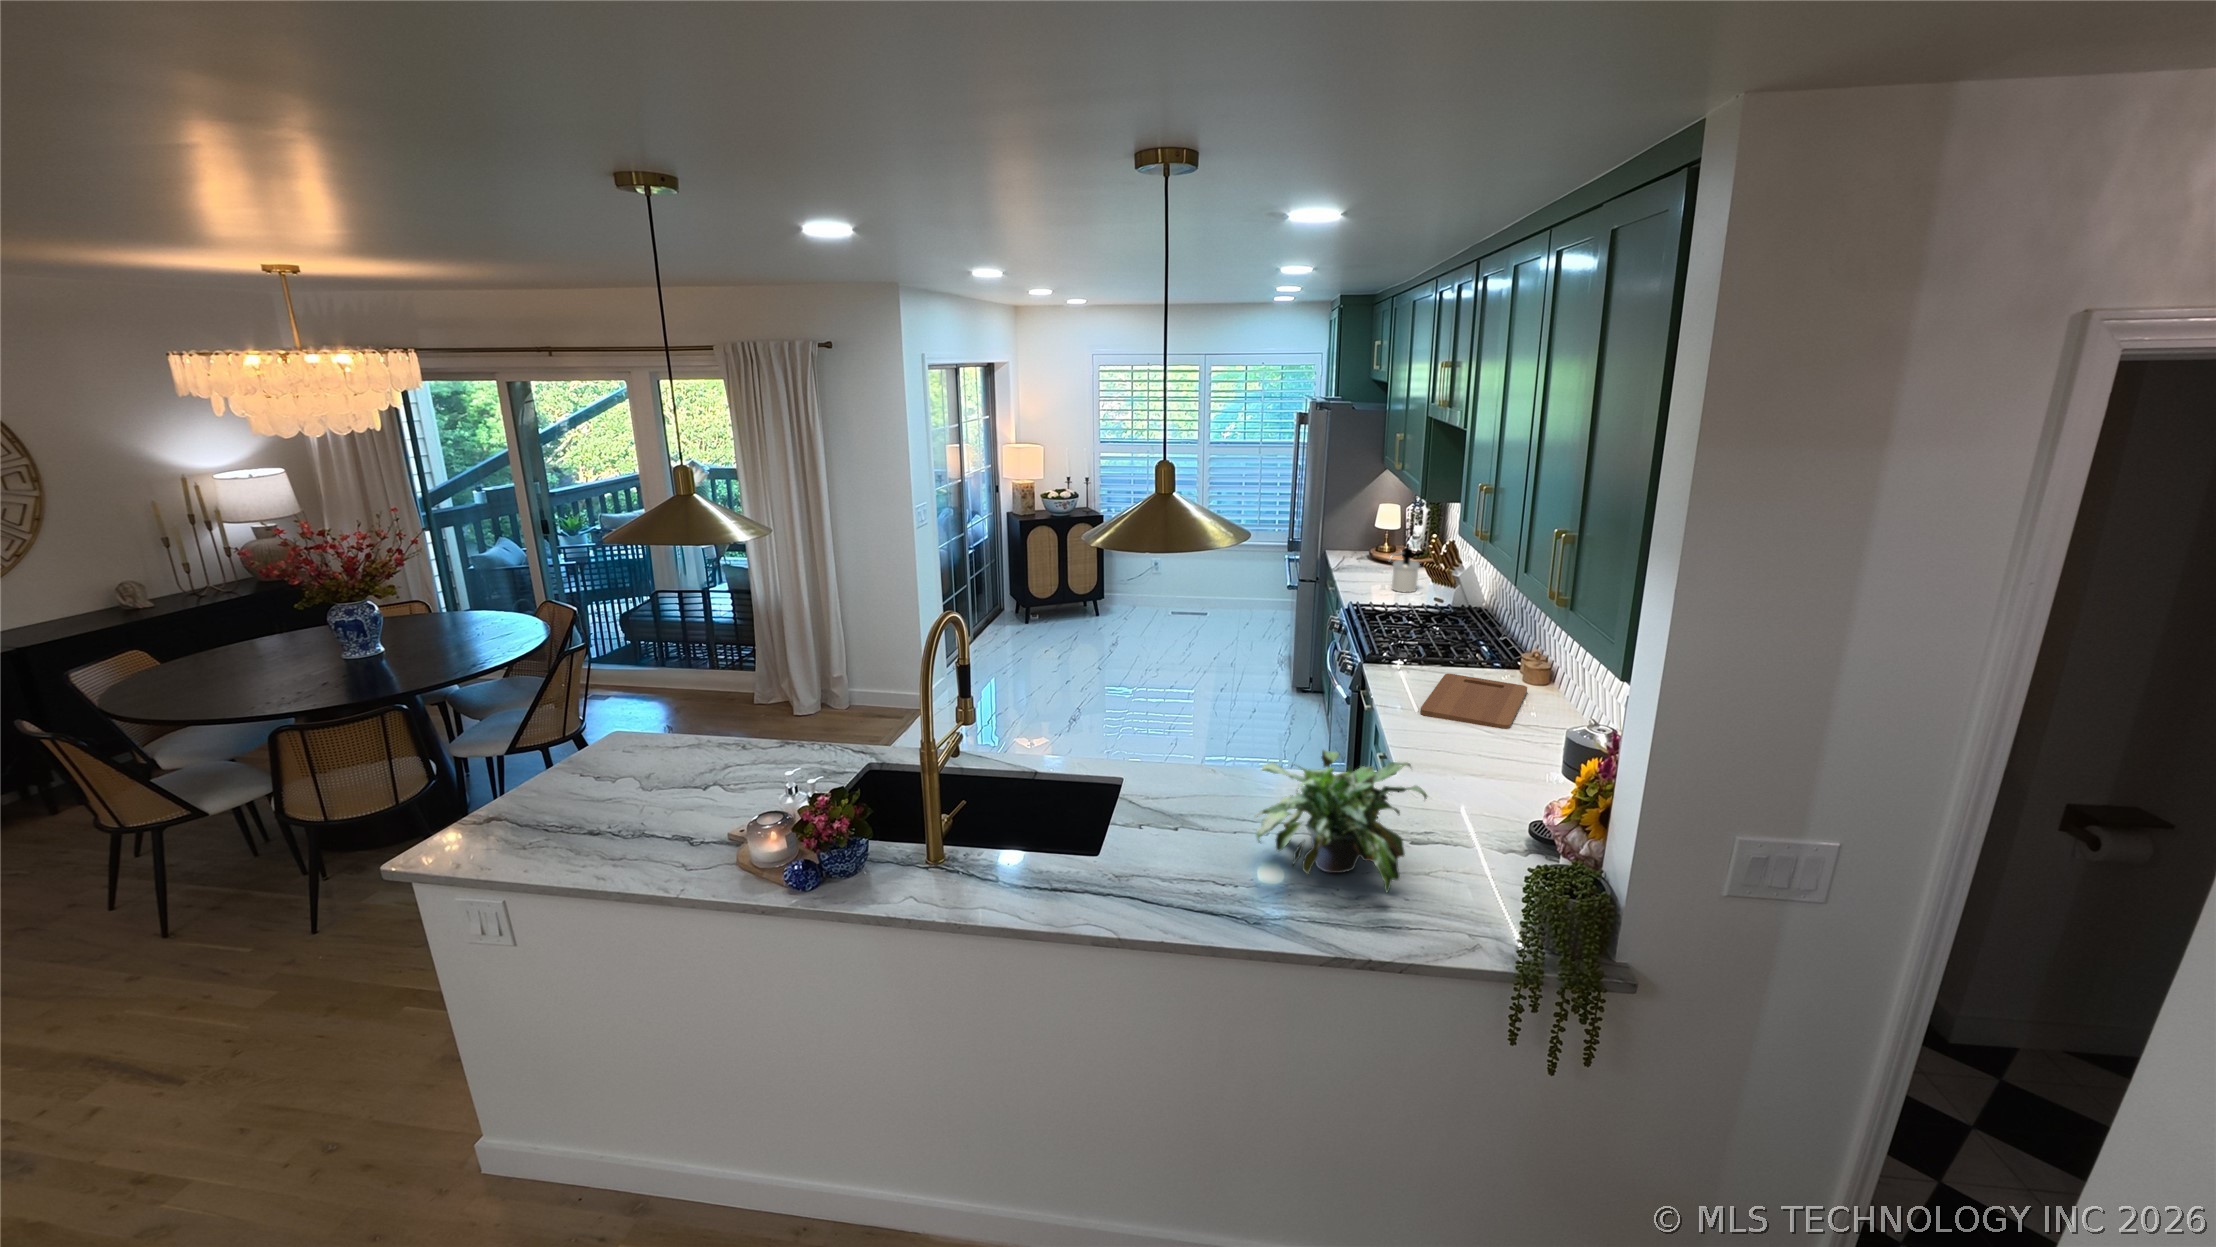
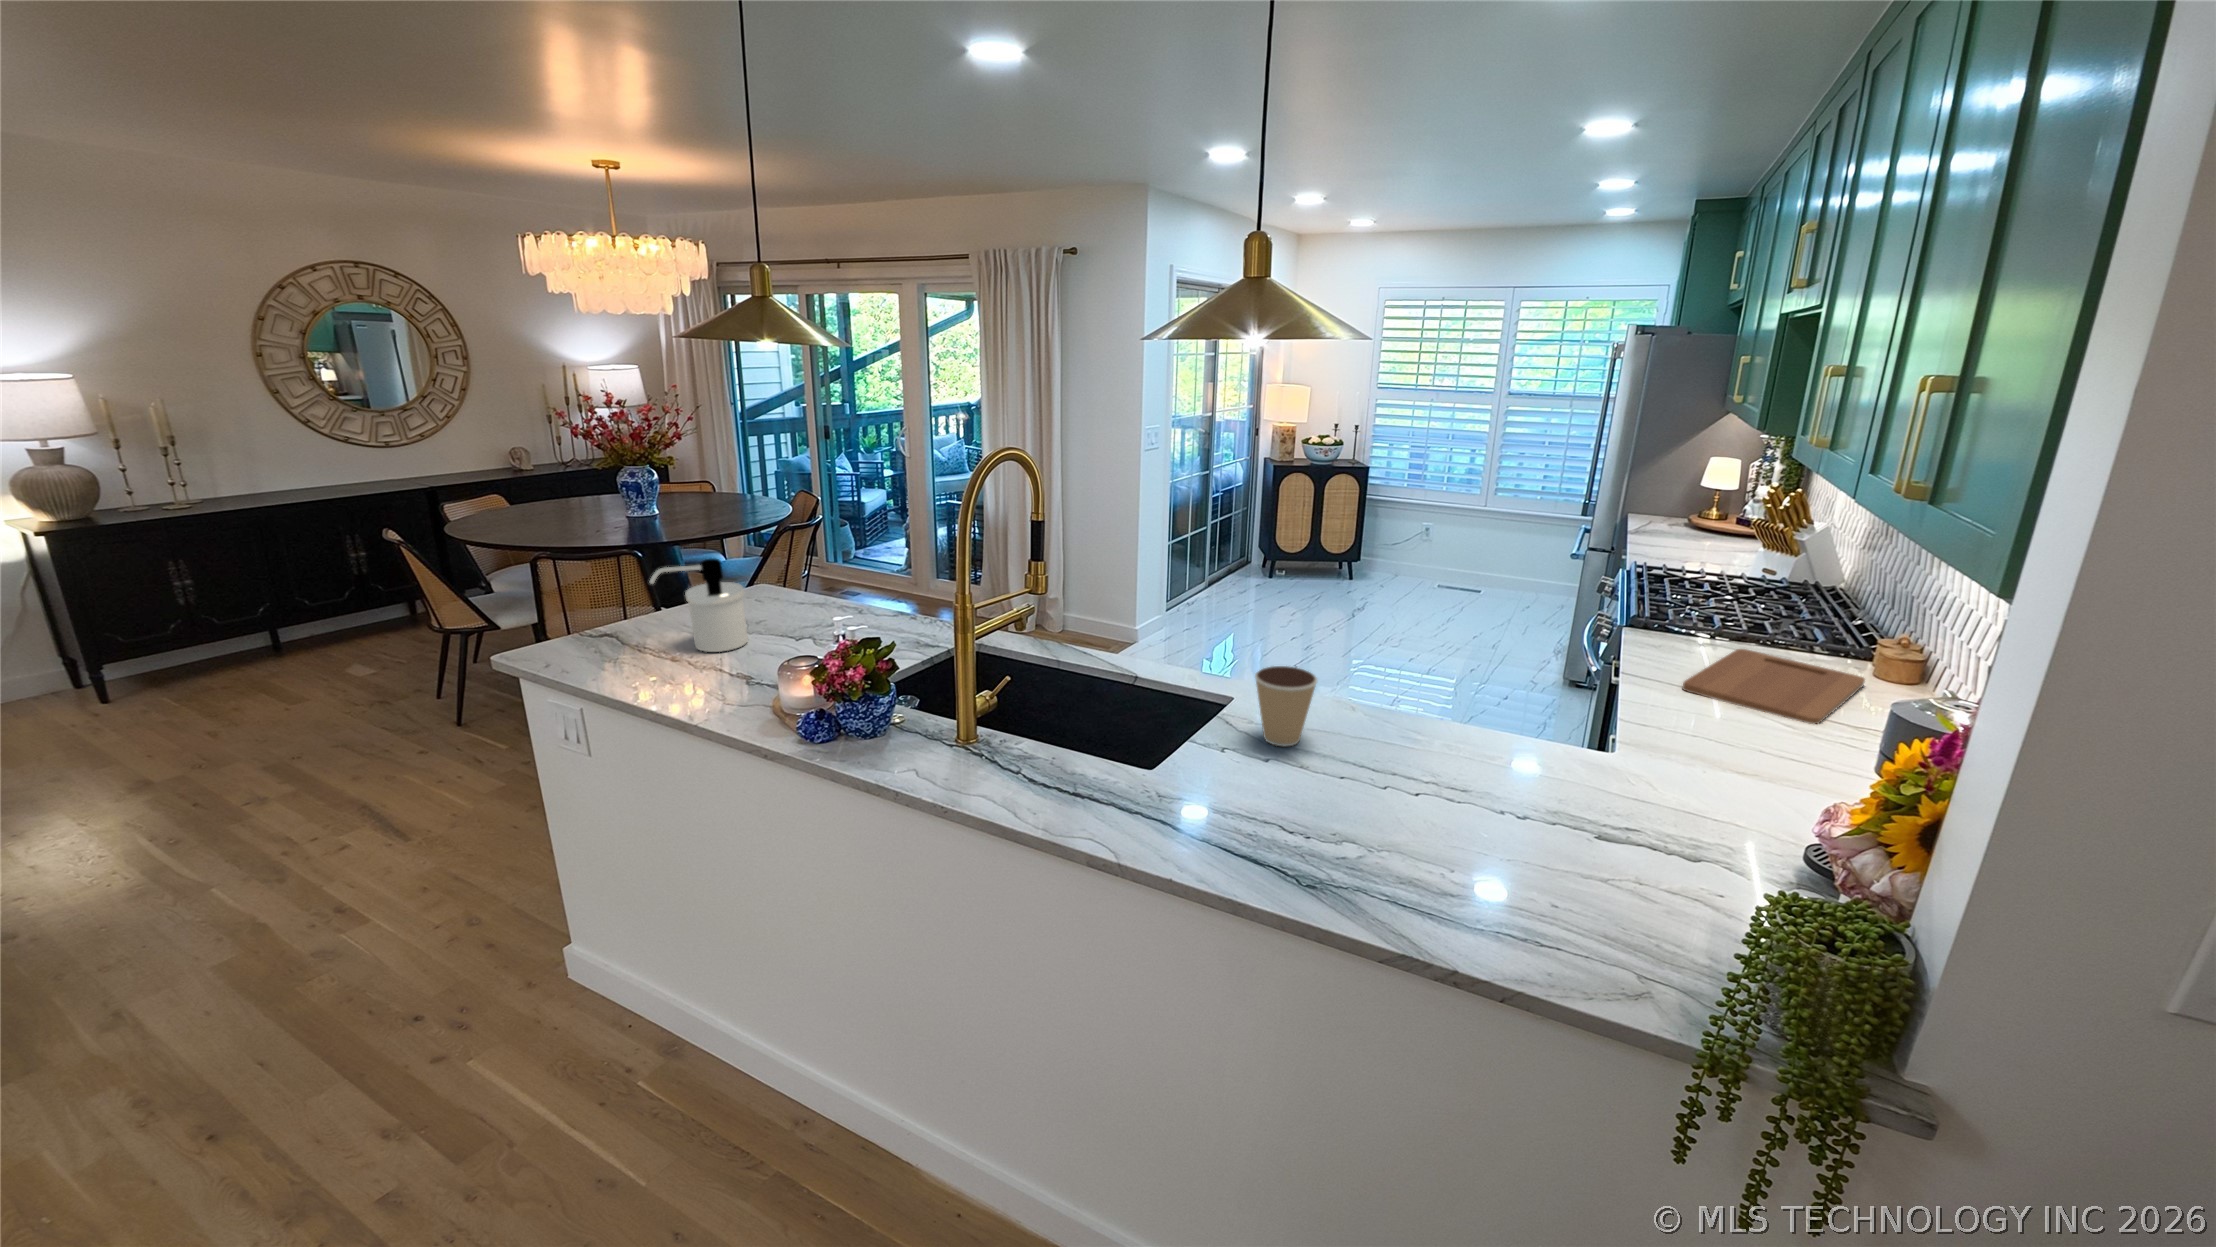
soap dispenser: present [1389,548,1420,592] -> present [650,559,748,652]
potted plant: present [1255,750,1427,892] -> none [1339,677,1601,886]
coffee cup: none [1161,754,1210,818] -> present [1255,666,1317,746]

